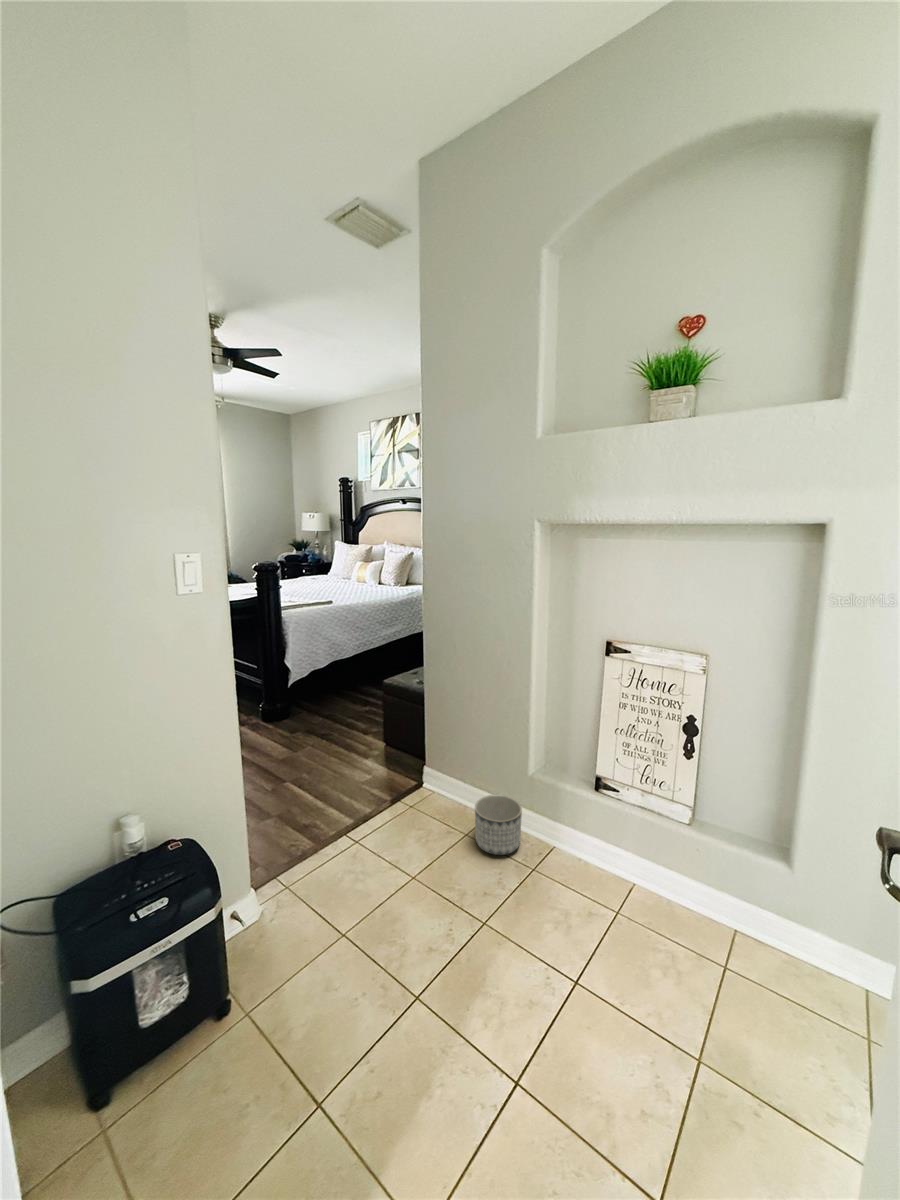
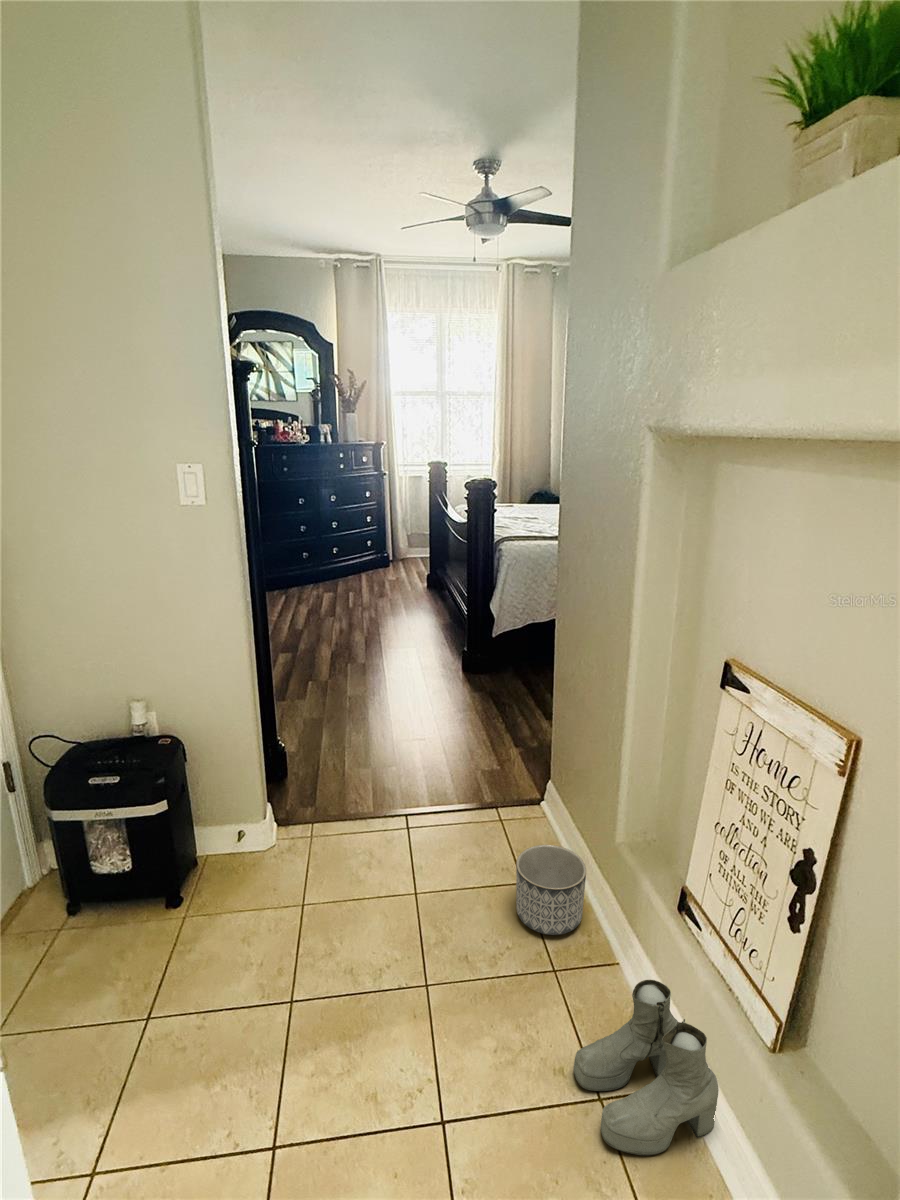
boots: none [594,829,665,928] -> present [573,980,719,1155]

